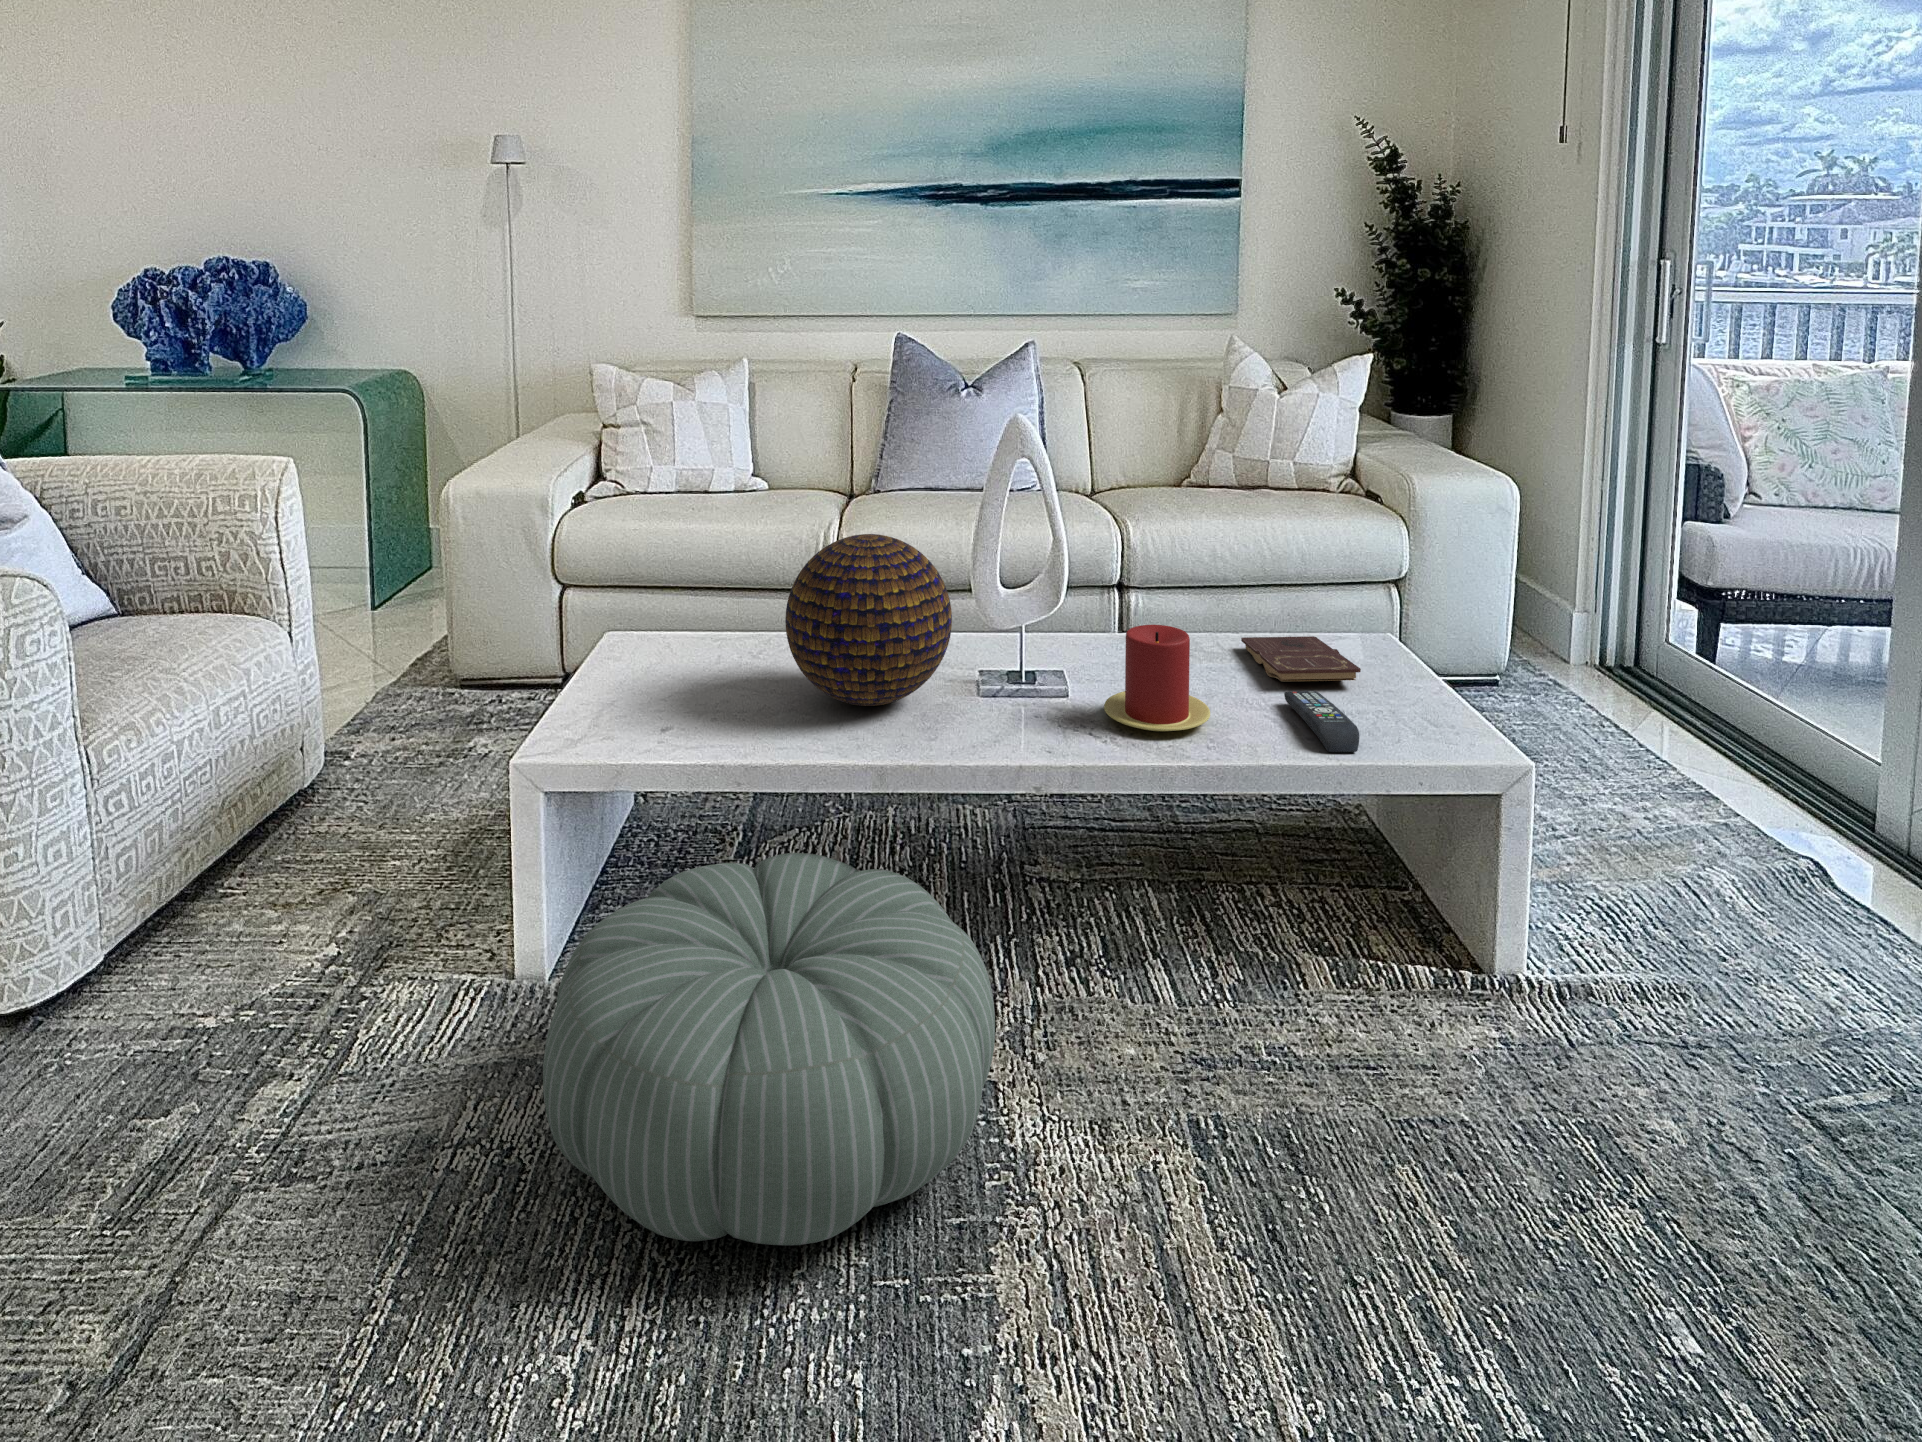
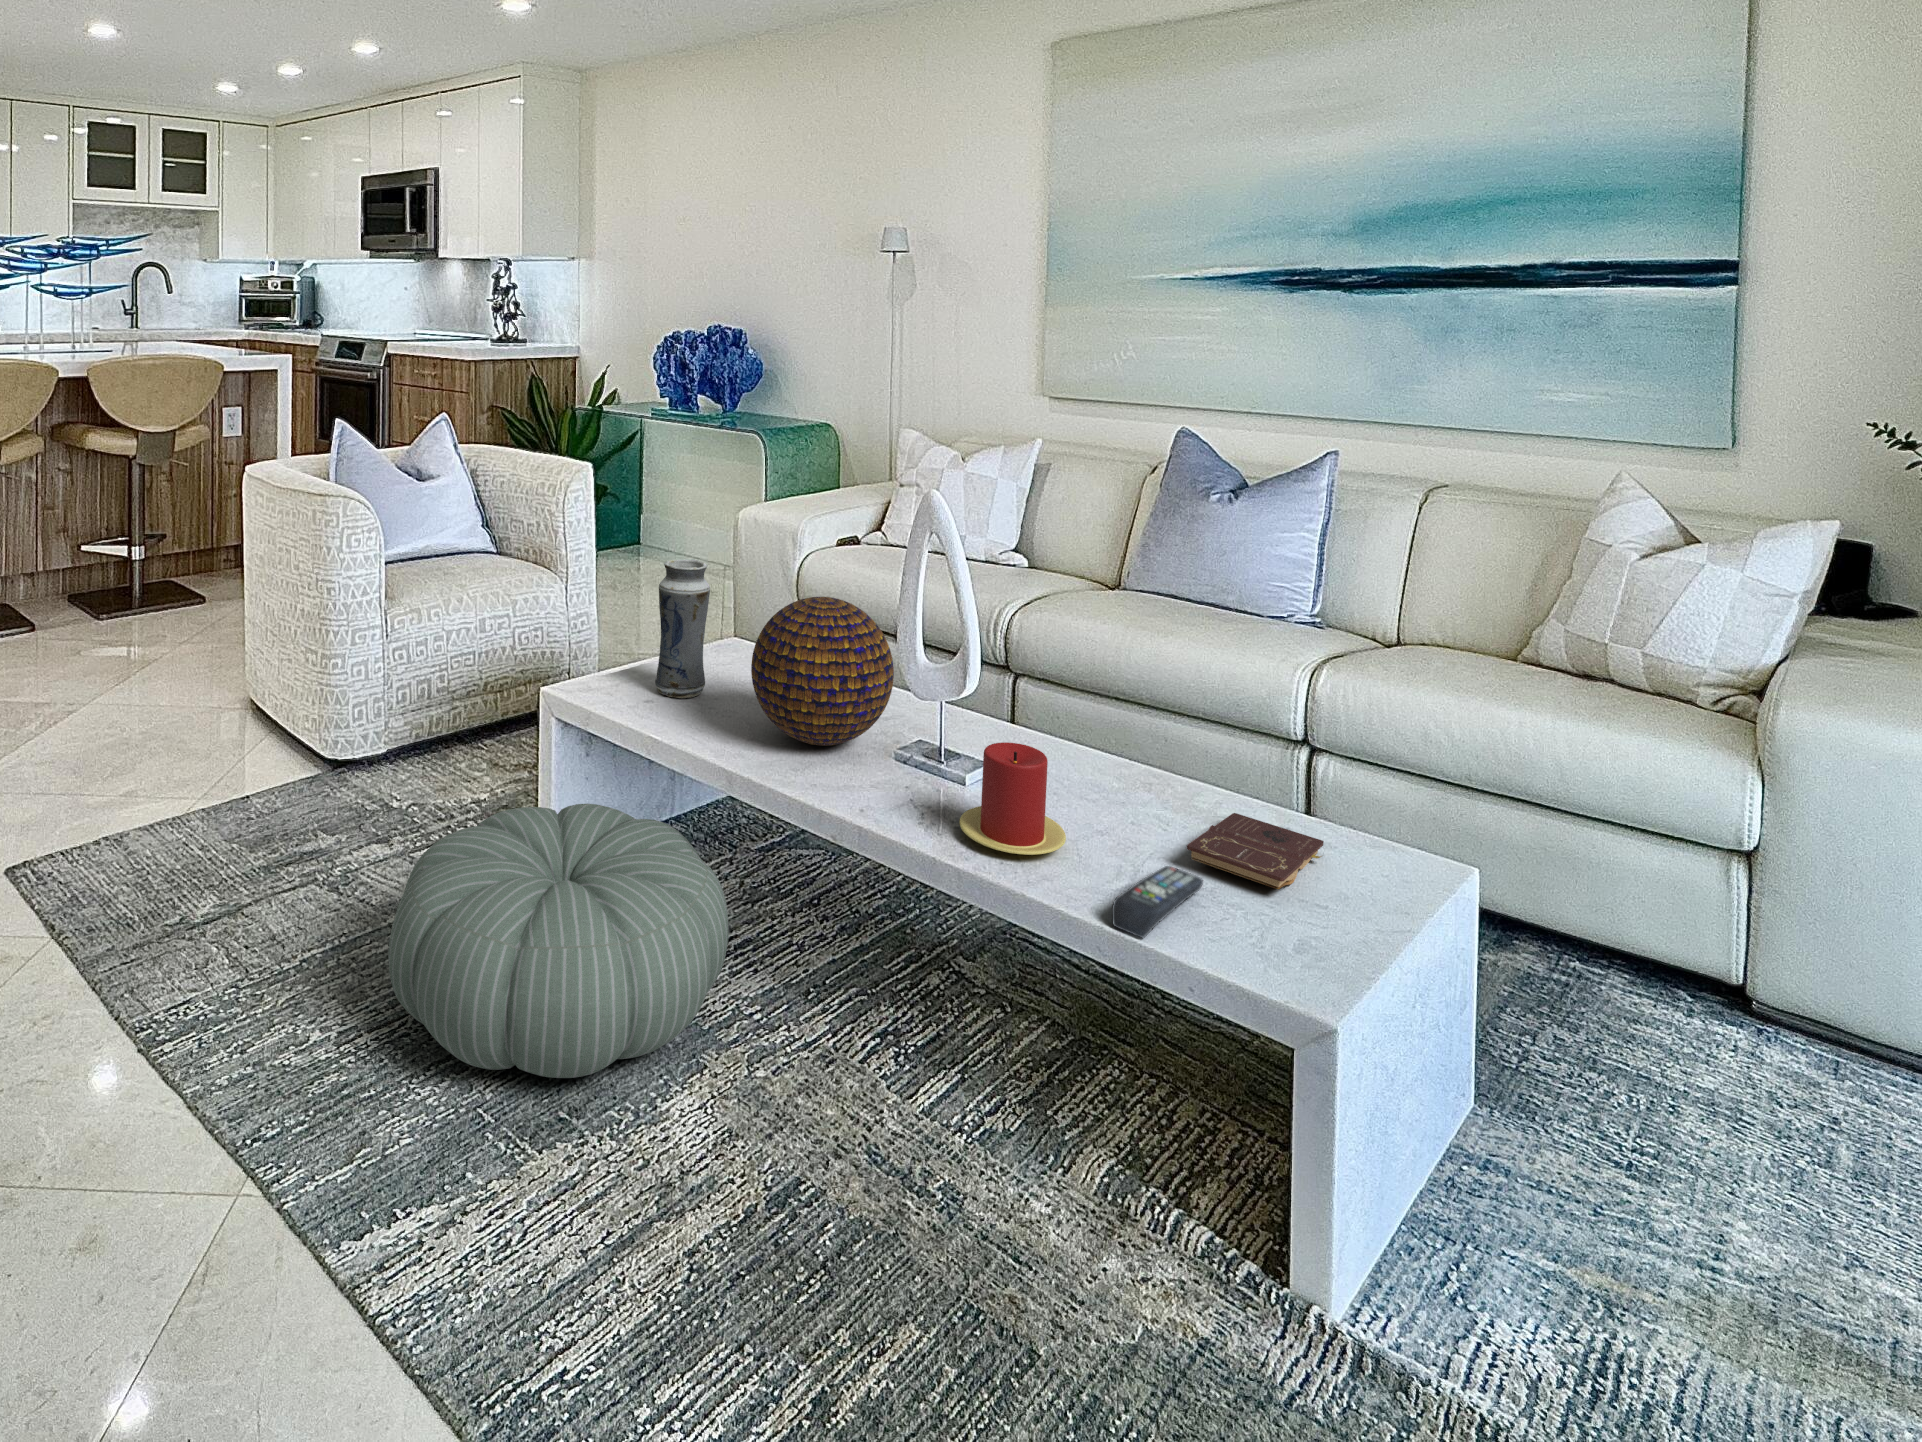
vase: none [609,533,680,714] -> present [655,559,710,698]

